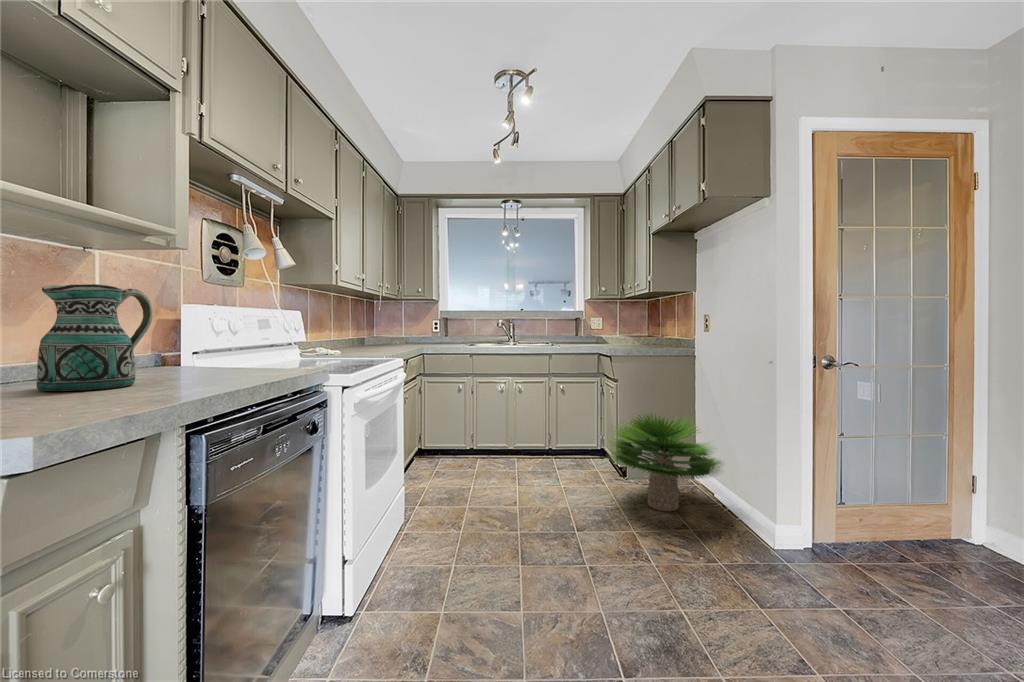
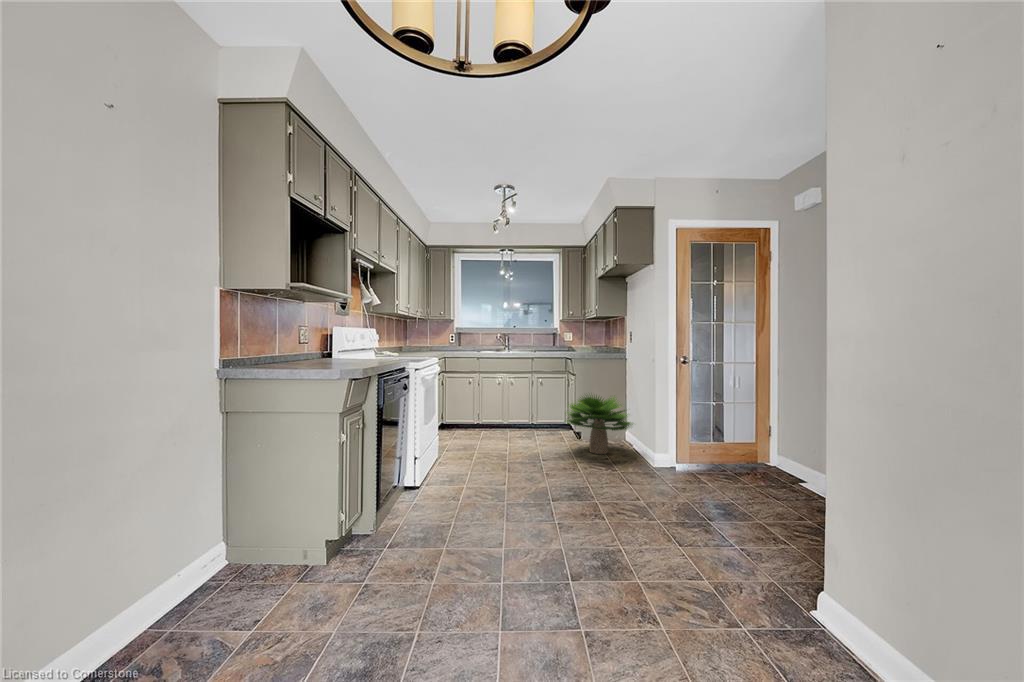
ceramic pitcher: present [37,284,153,391] -> none [309,322,341,364]

